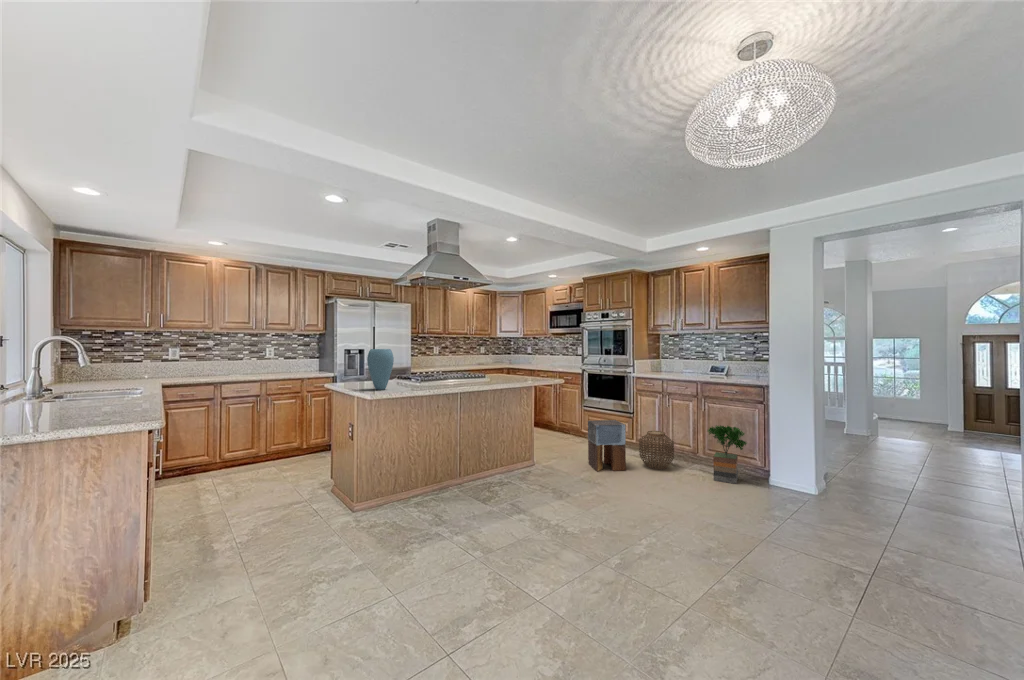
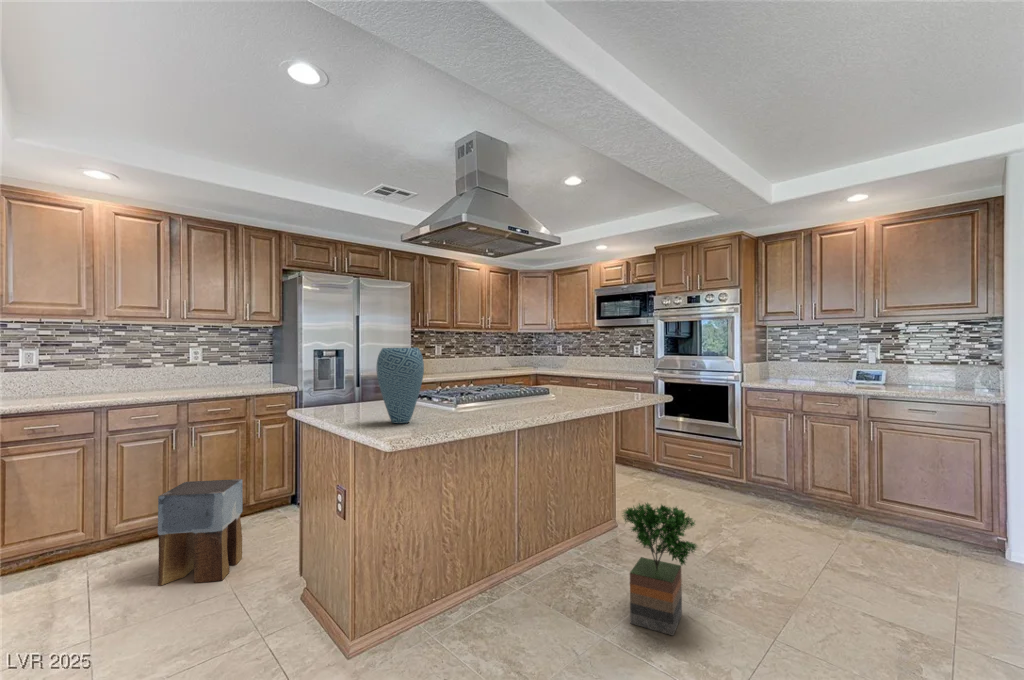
stool: present [588,420,626,471] -> present [158,479,243,586]
potted tree: present [708,425,747,484] -> present [623,503,697,635]
woven basket: present [639,431,674,469] -> none [777,472,837,533]

